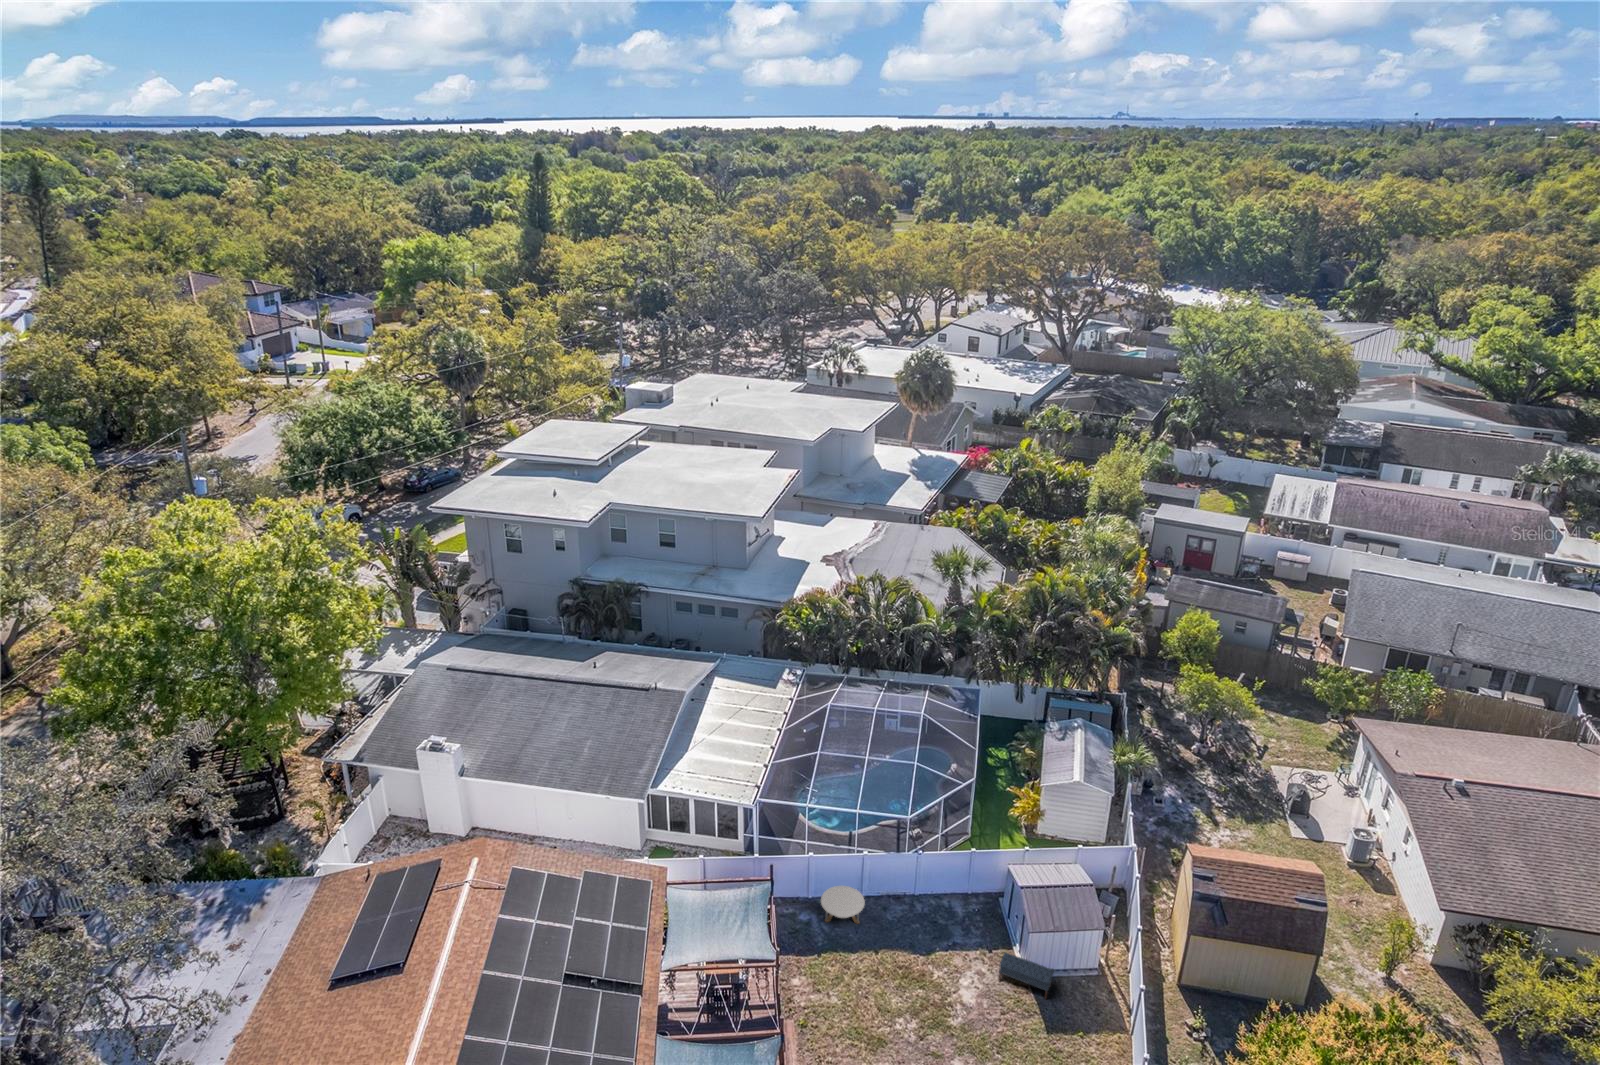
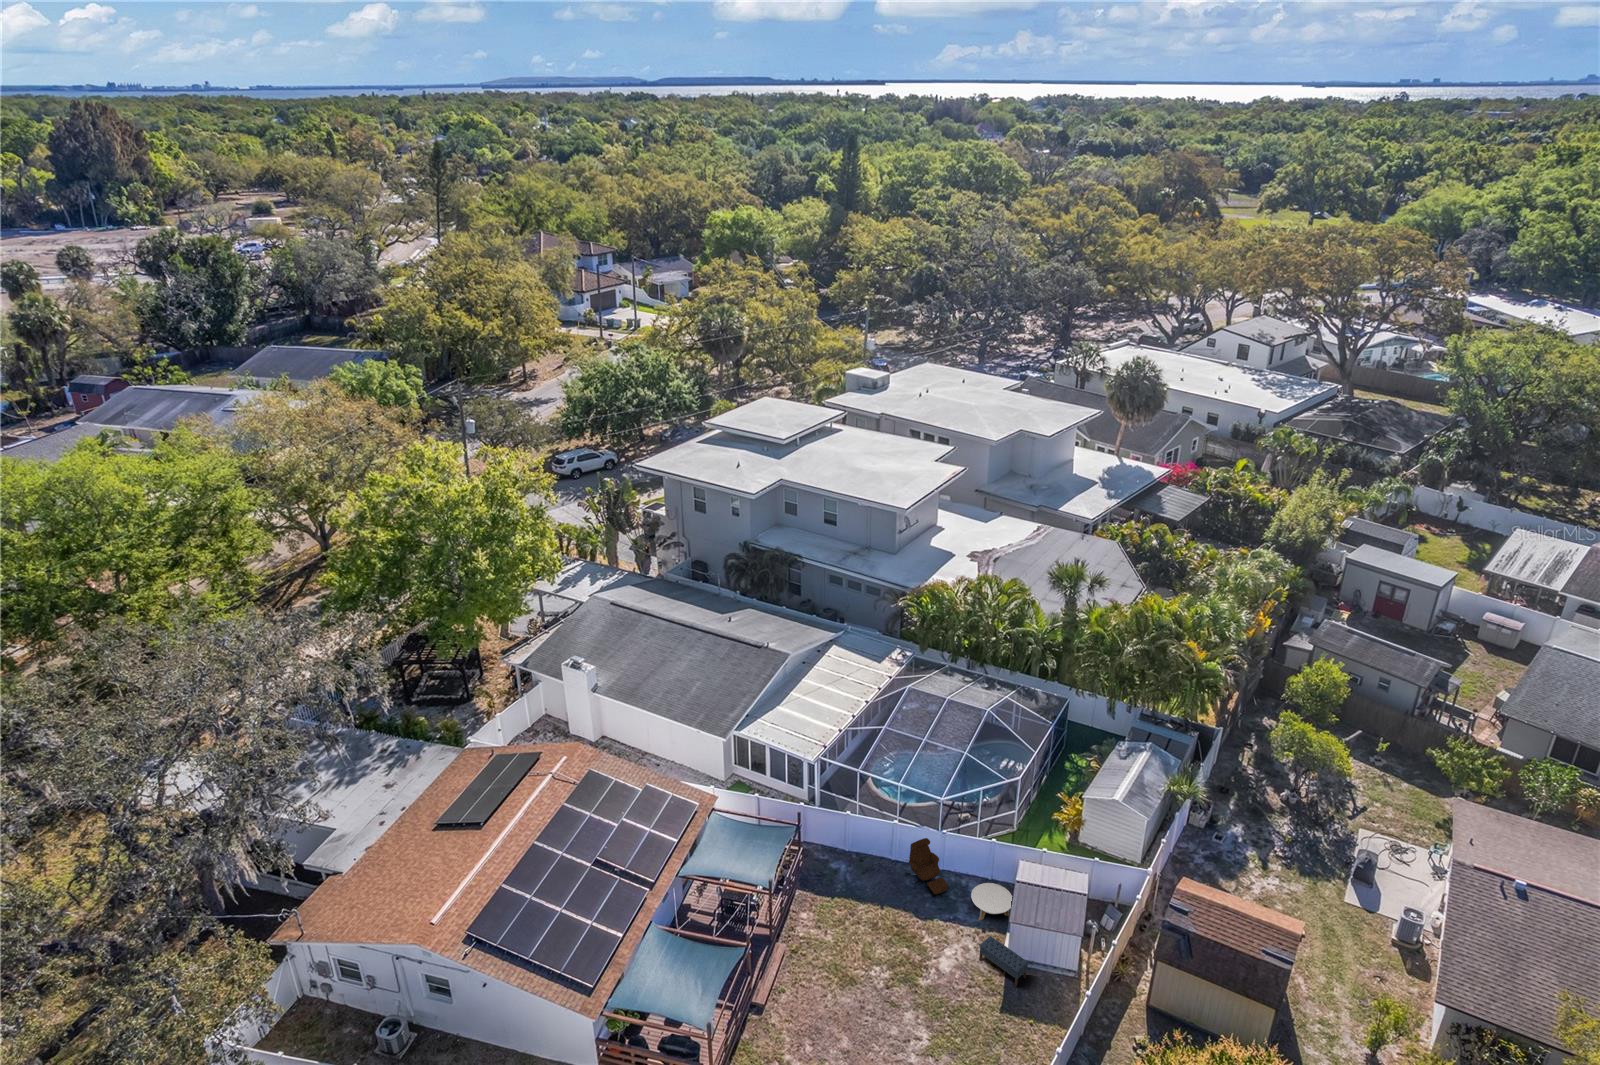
lounge chair: none [889,863,936,926] -> present [909,838,948,897]
round table: present [821,886,865,924] -> present [971,883,1012,921]

